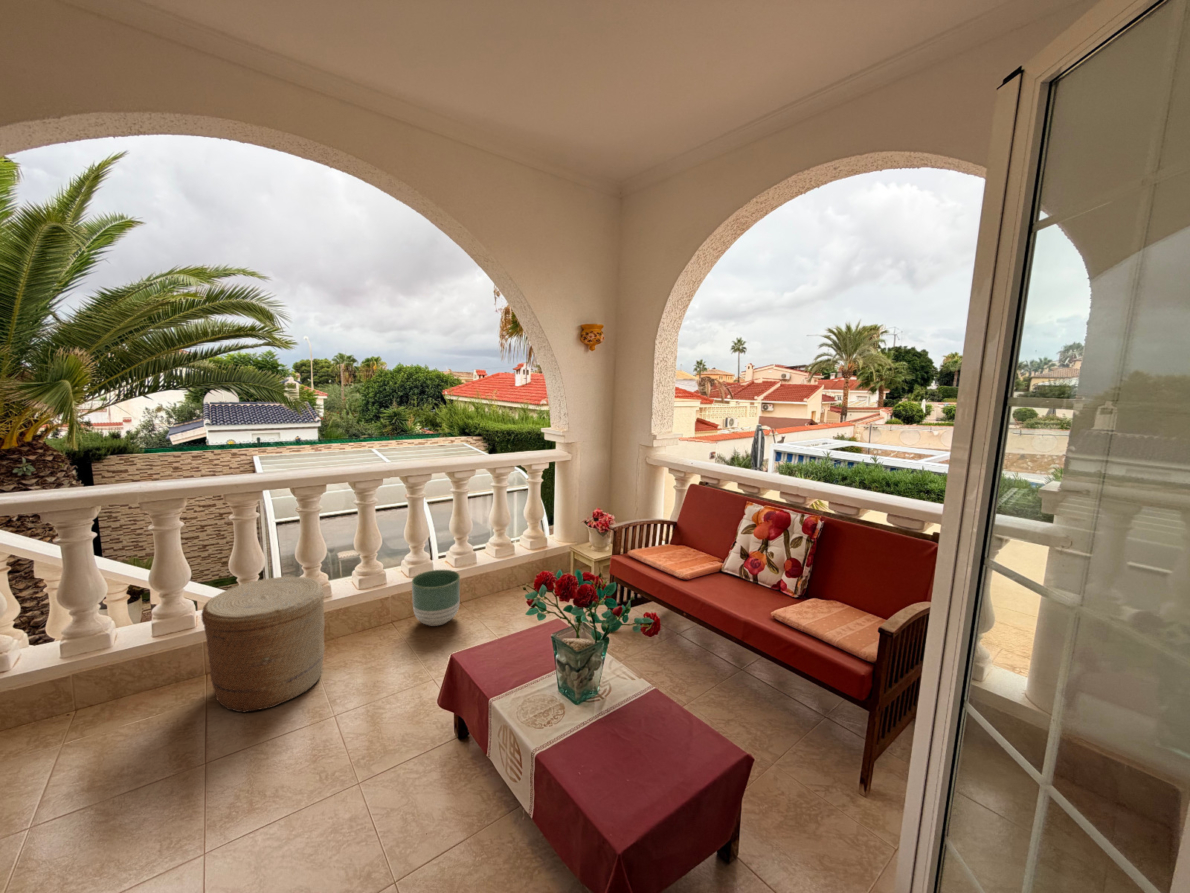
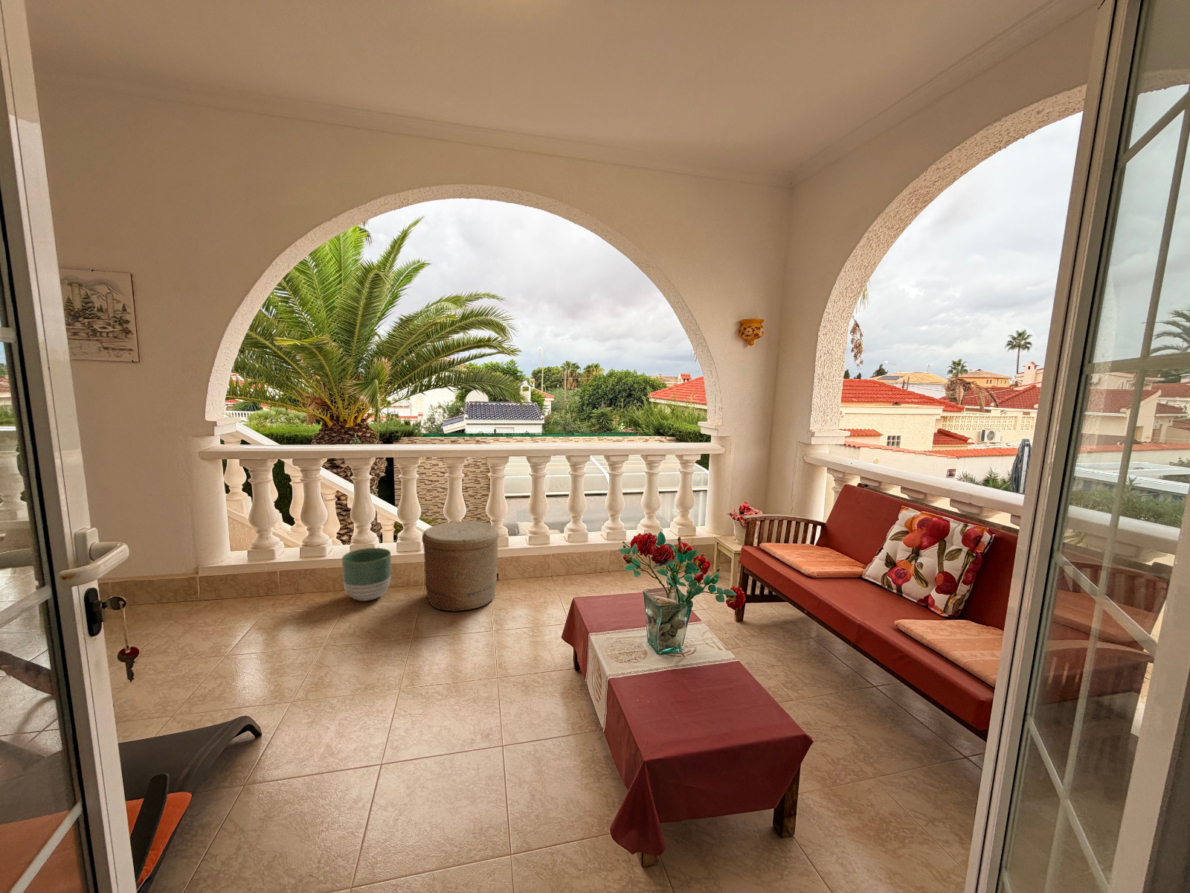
planter: present [412,570,460,626] -> present [342,548,391,601]

